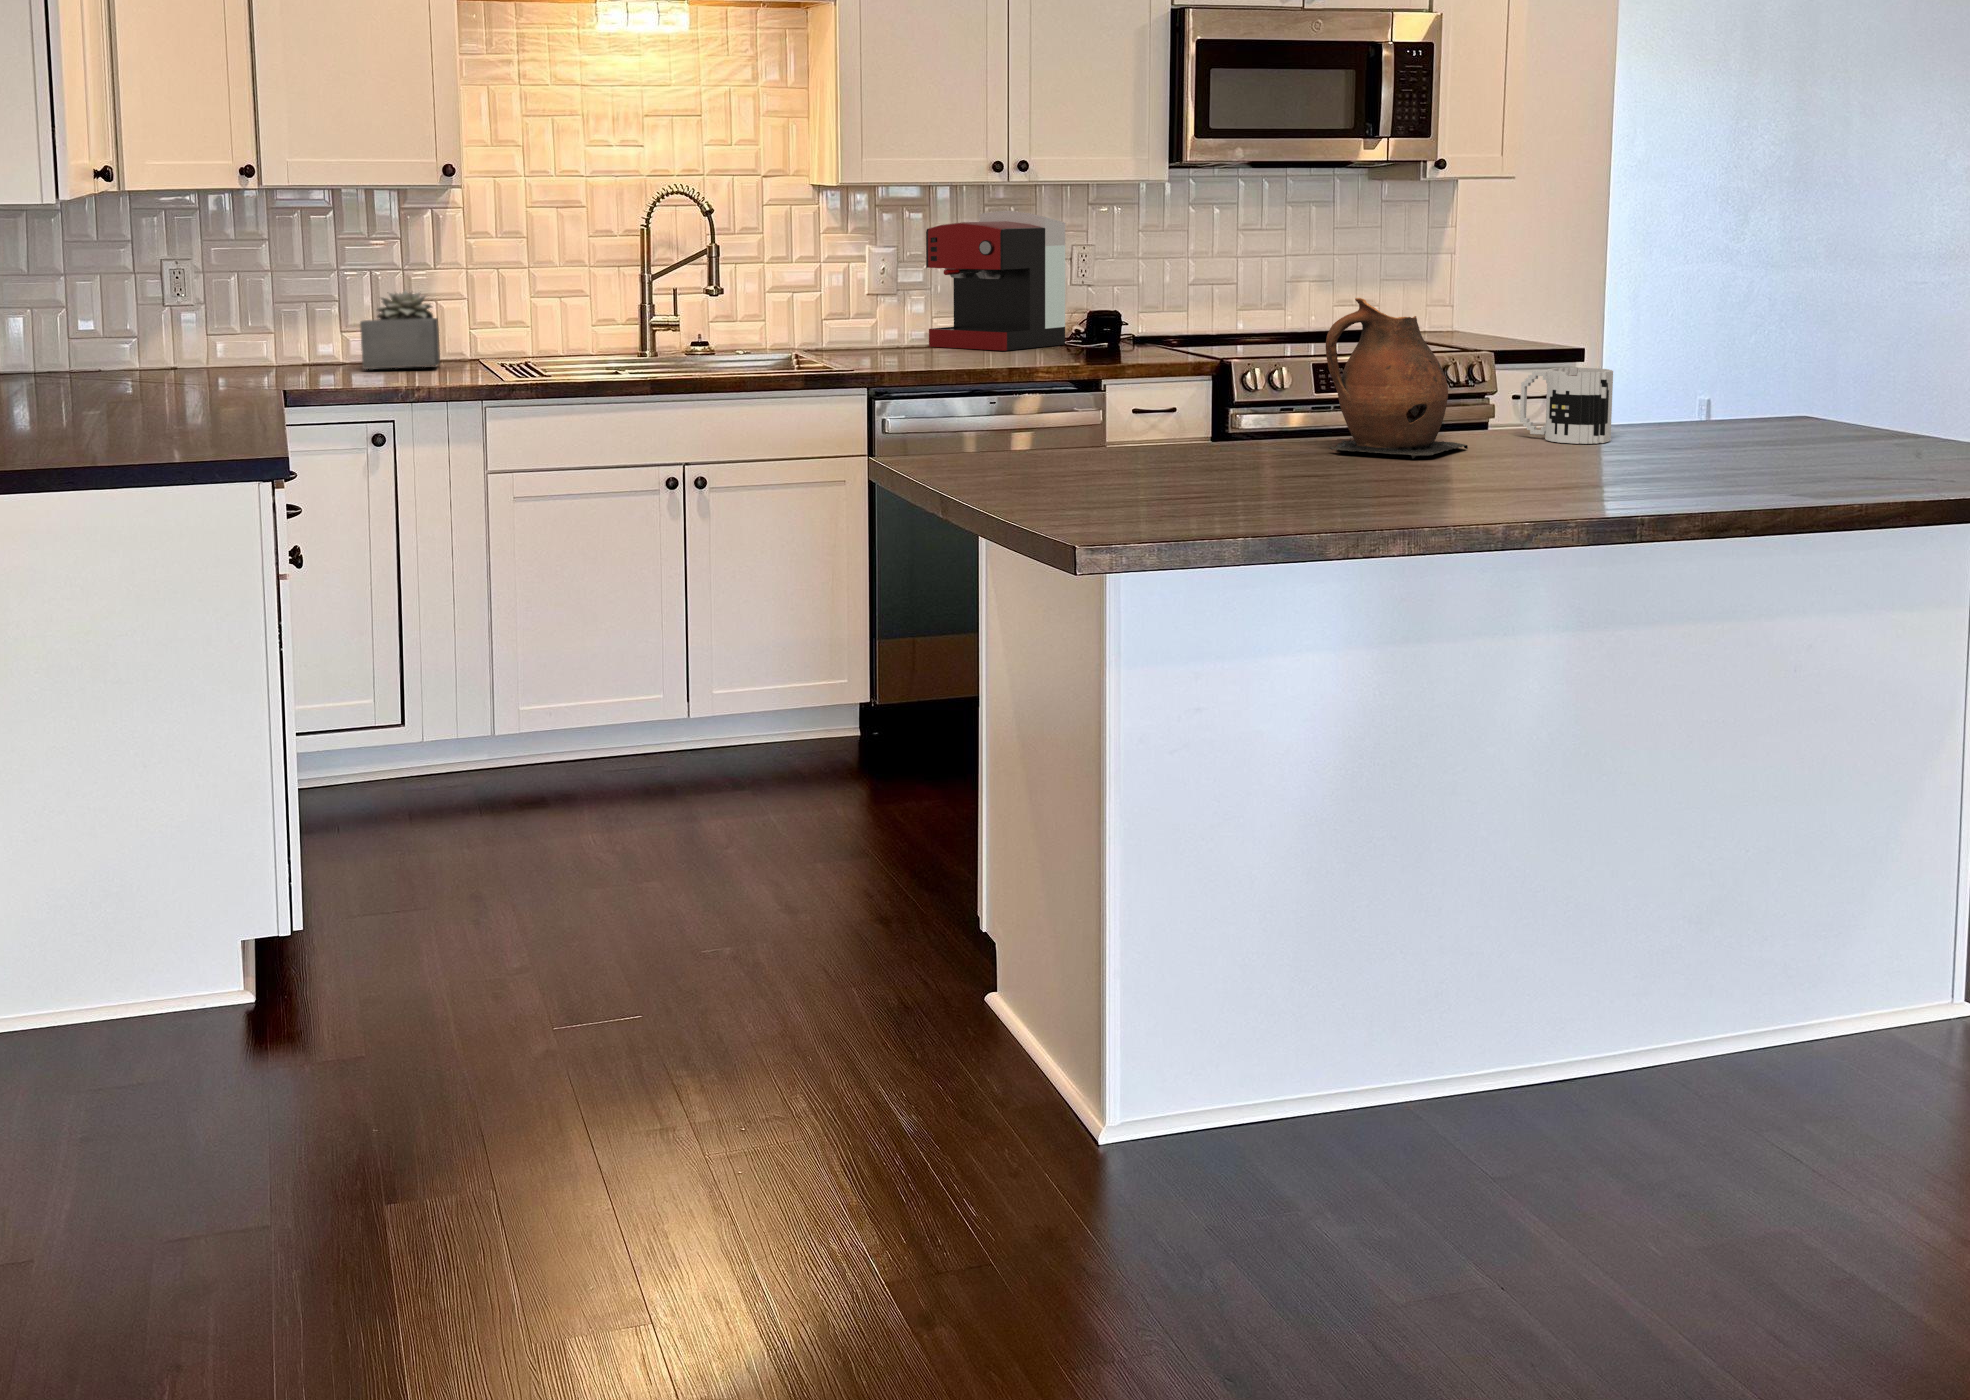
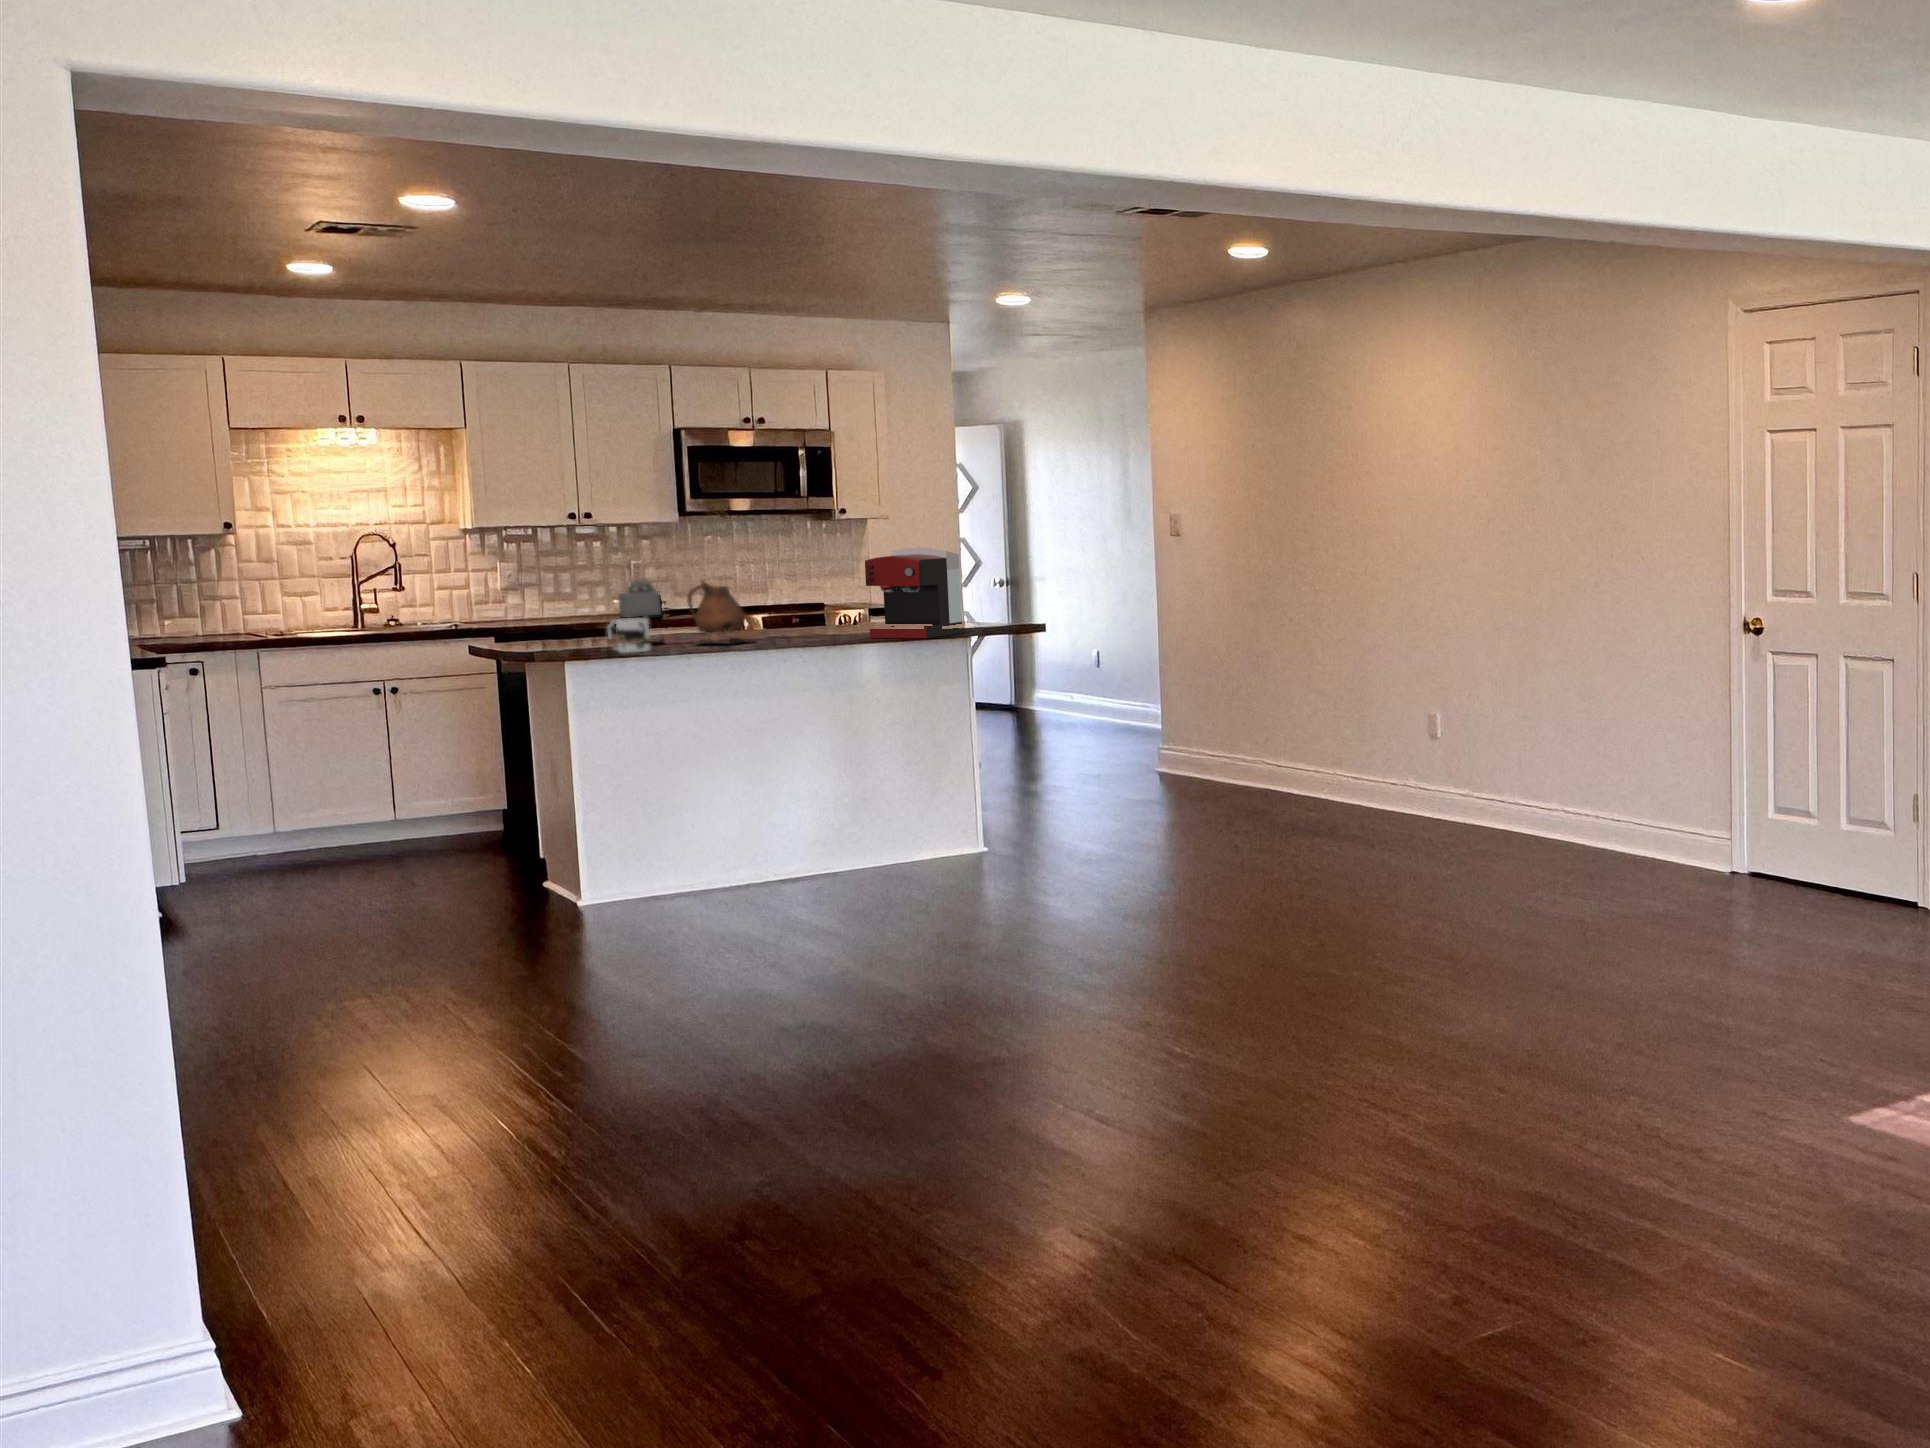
coffee maker: present [926,210,1065,351] -> present [865,547,962,638]
succulent plant: present [360,291,440,369] -> present [619,579,661,617]
mug: present [1520,367,1613,444] -> present [608,617,650,653]

